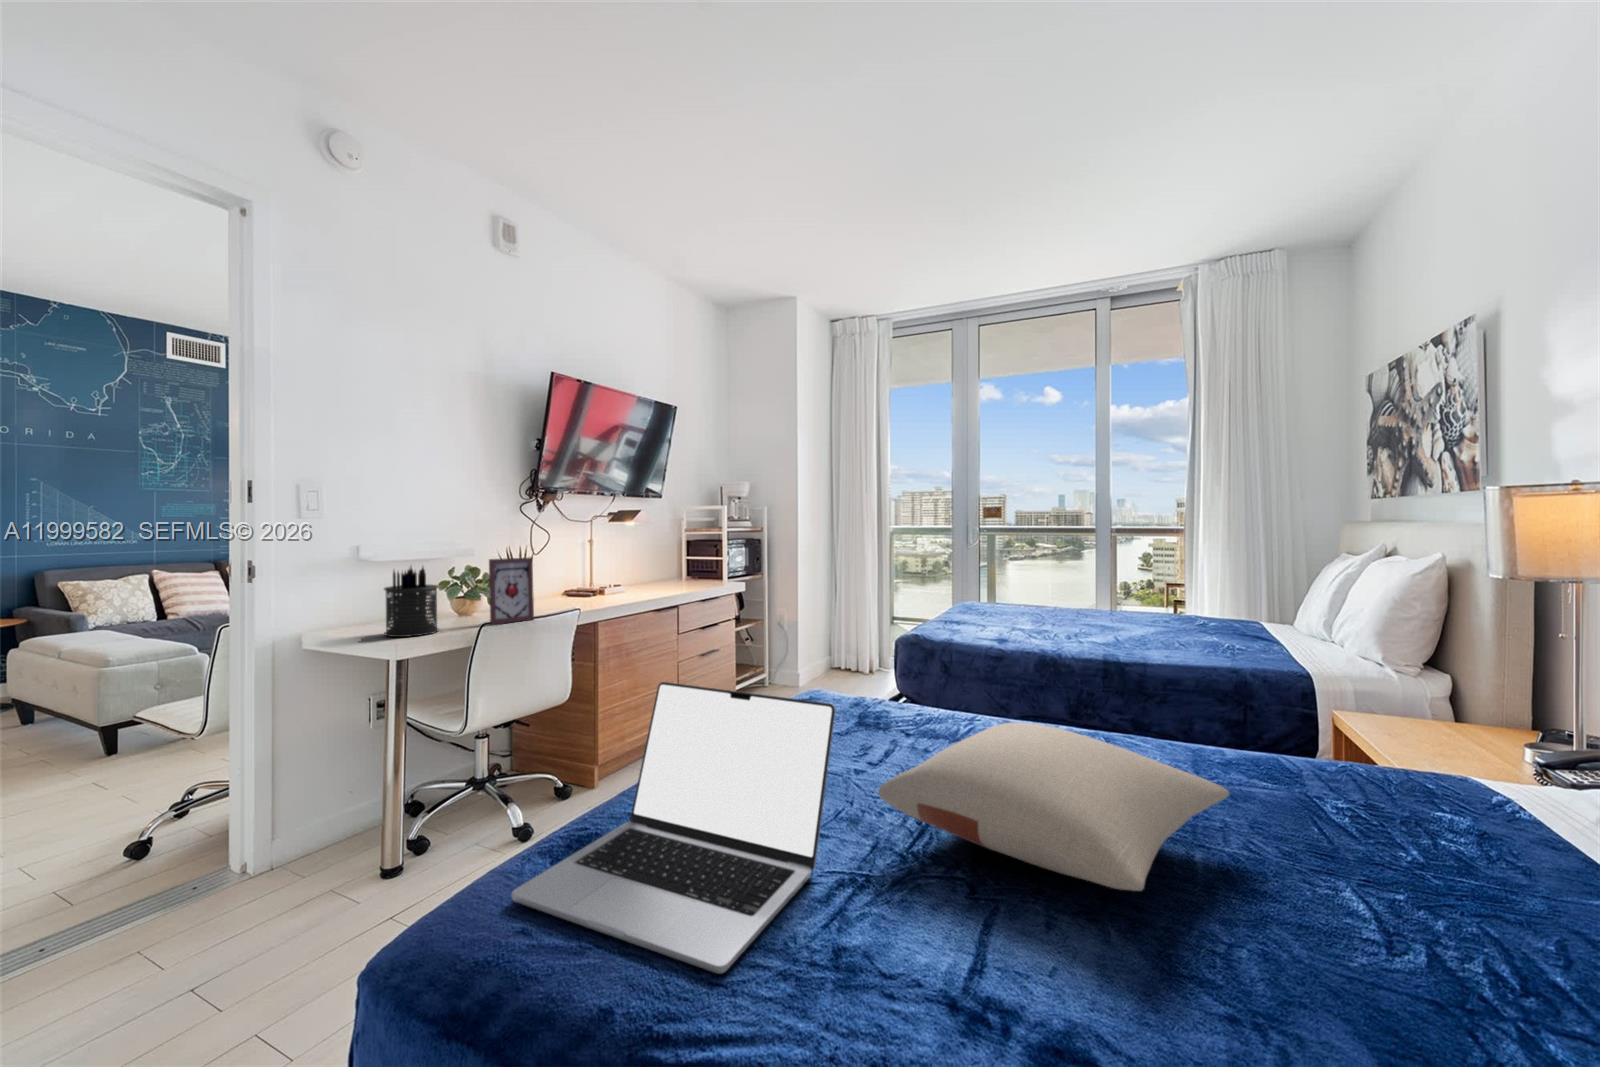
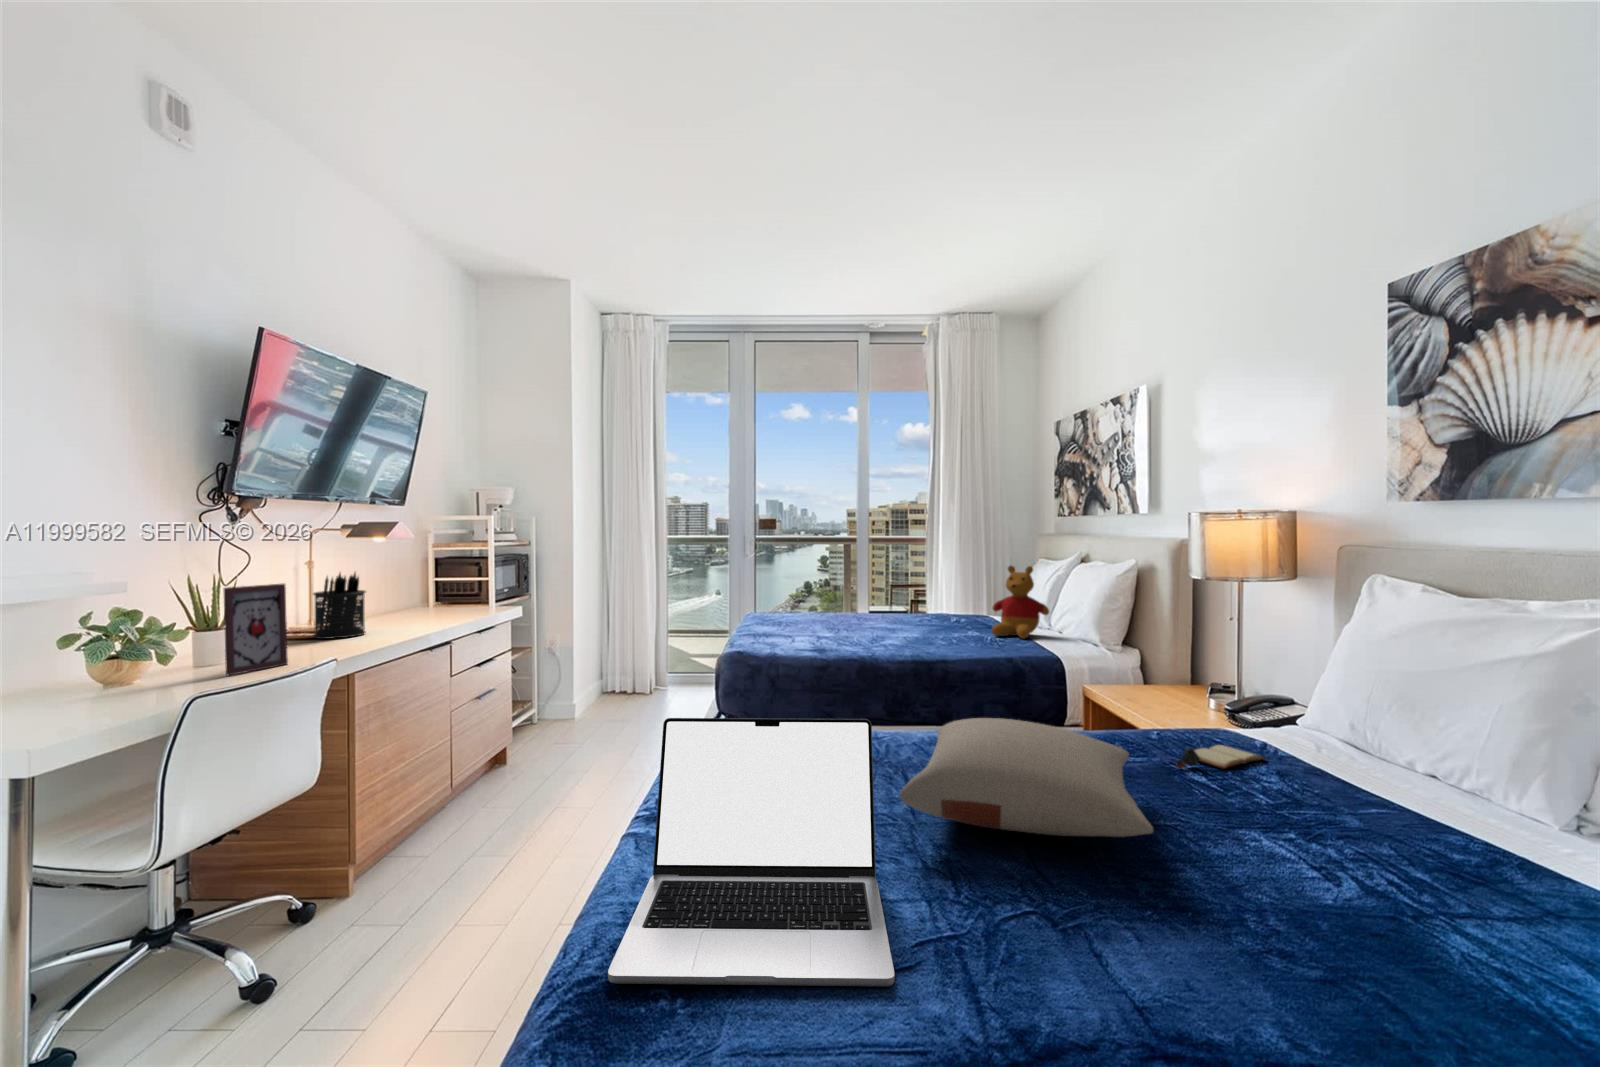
stuffed bear: none [1230,557,1315,647] -> present [992,566,1049,639]
pen holder: present [384,567,438,637] -> present [313,573,365,639]
book: none [1336,803,1524,842] -> present [1174,745,1265,769]

